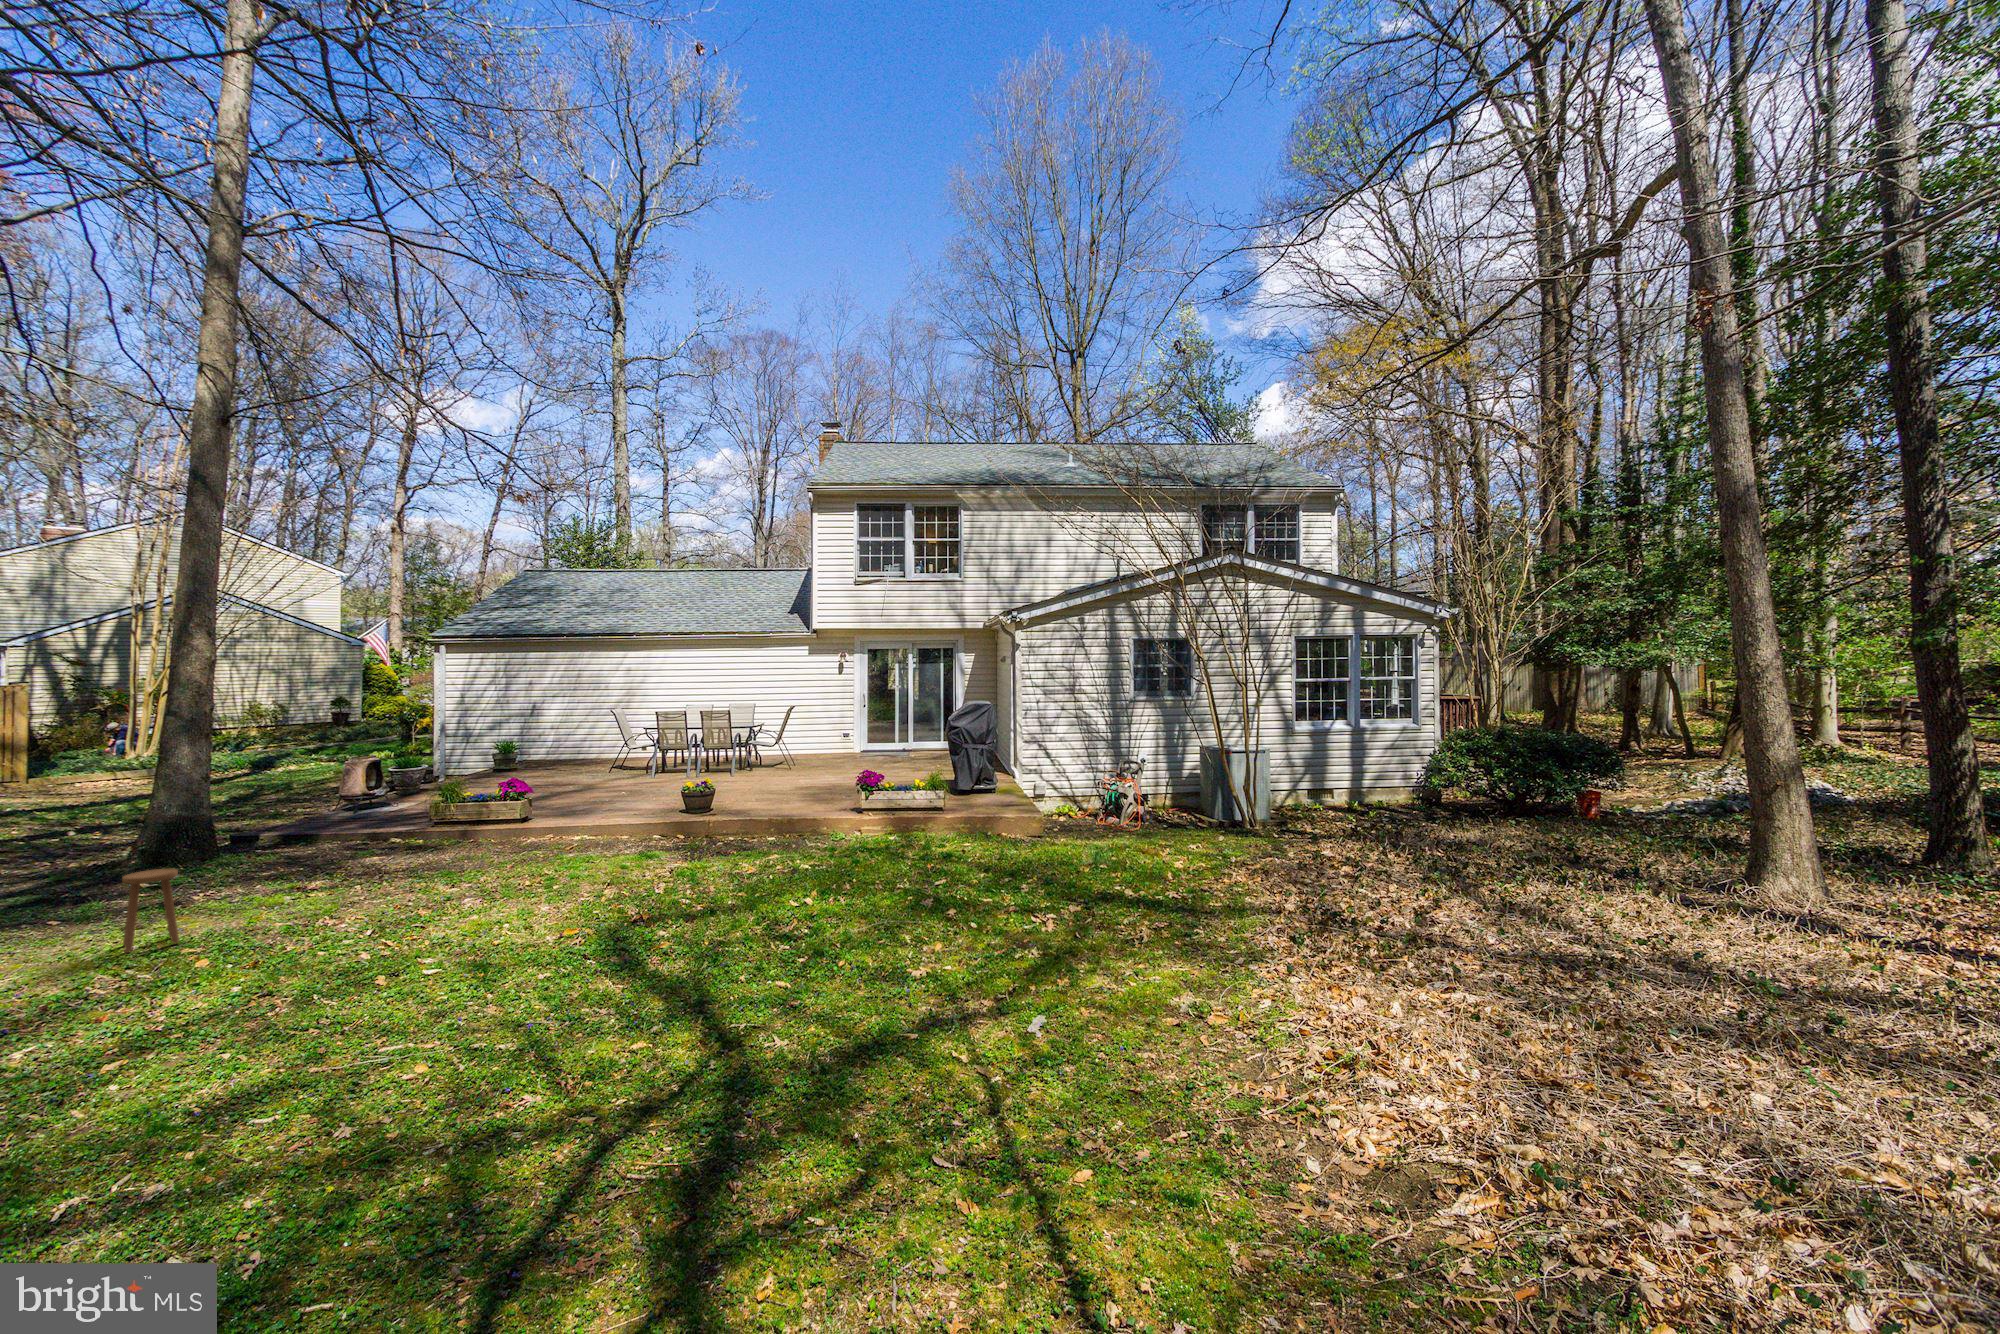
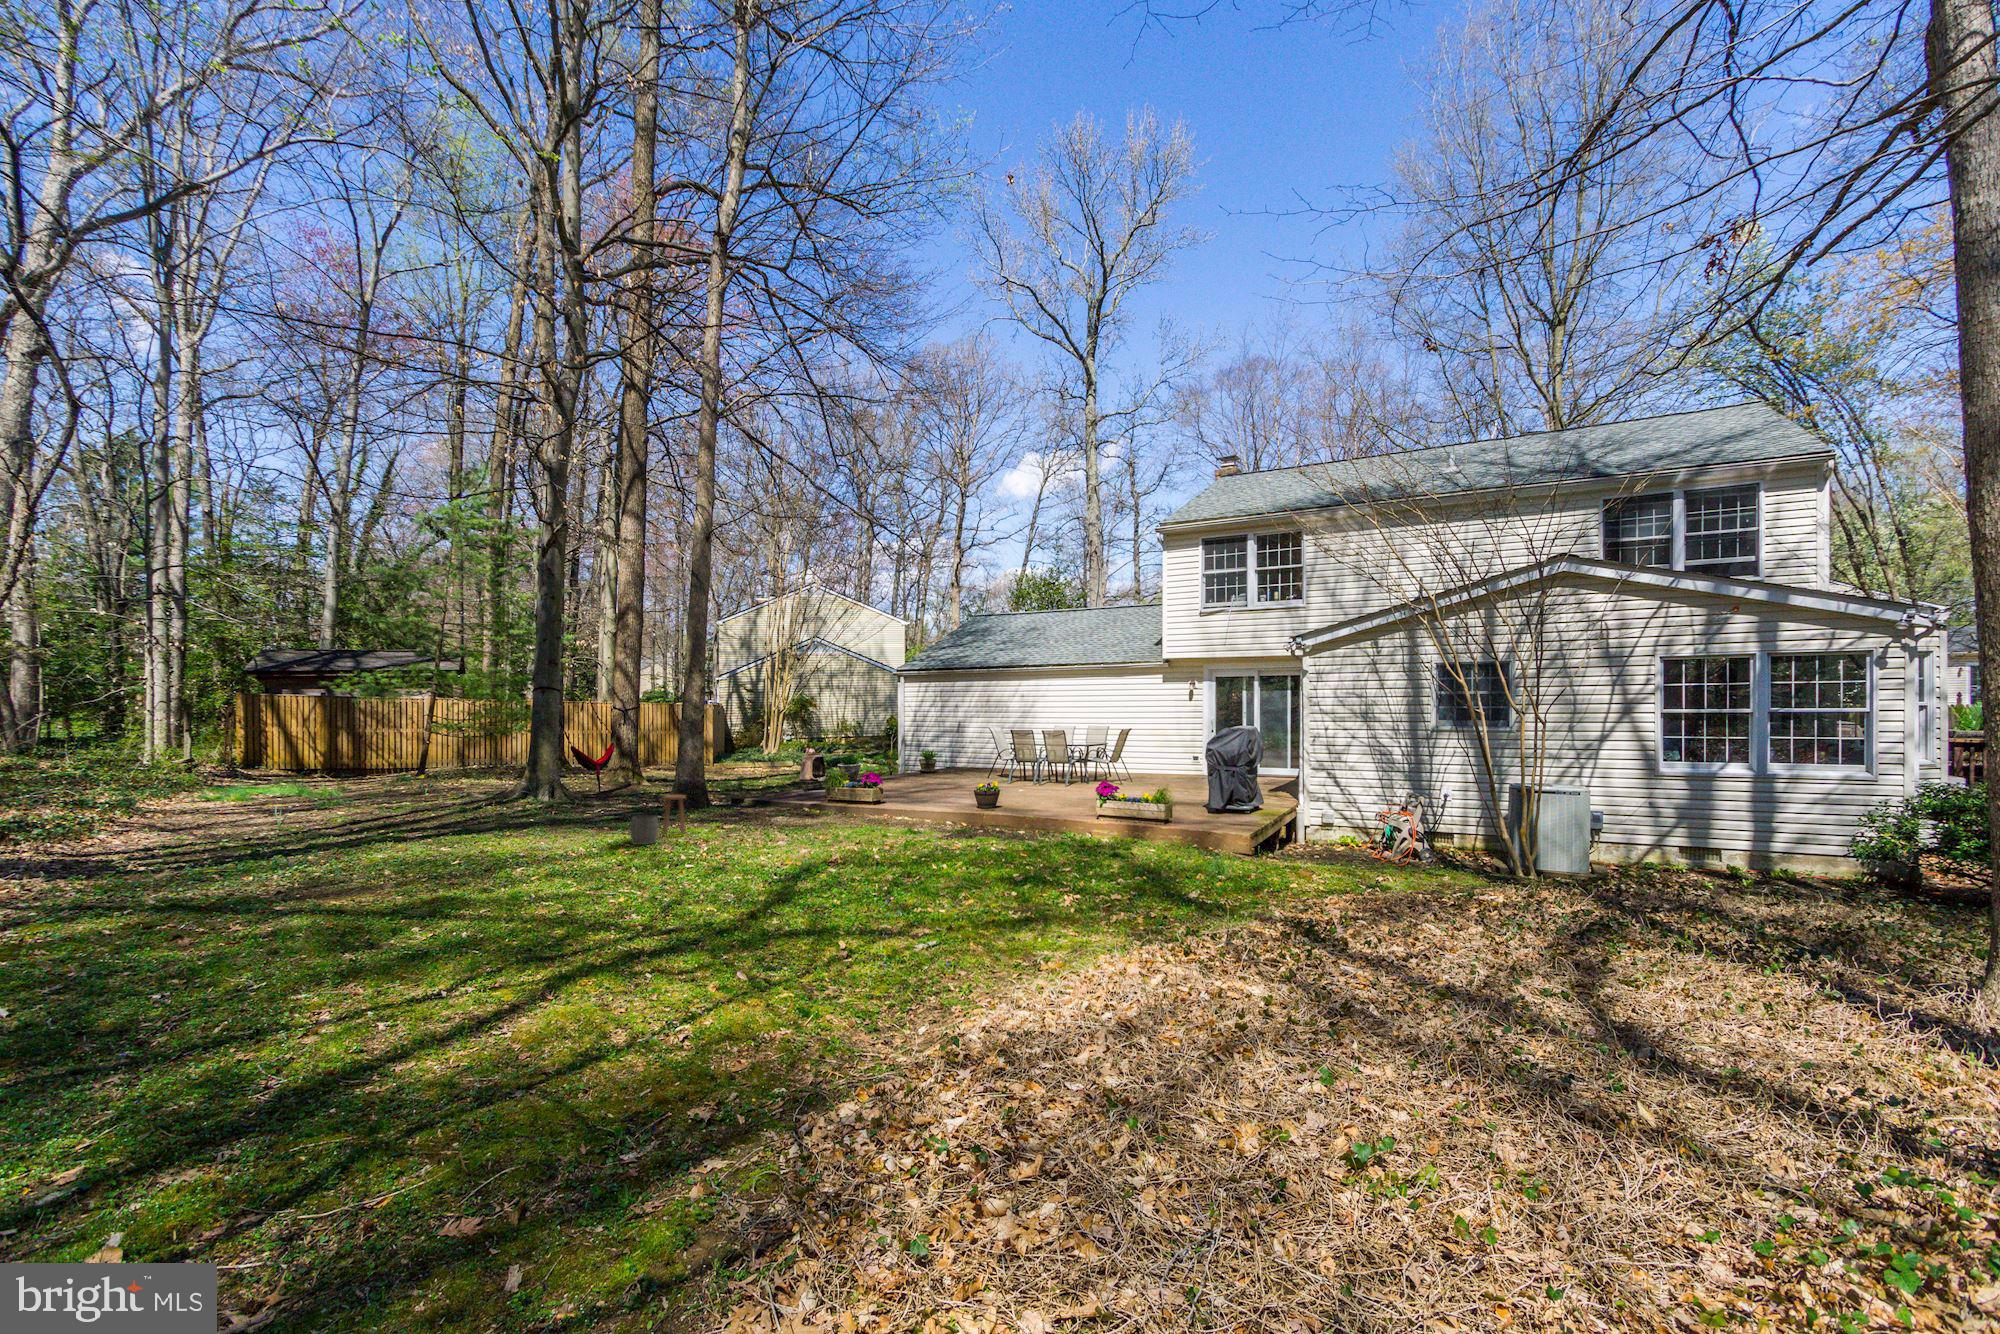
woven basket: none [54,918,129,984] -> present [630,815,659,845]

